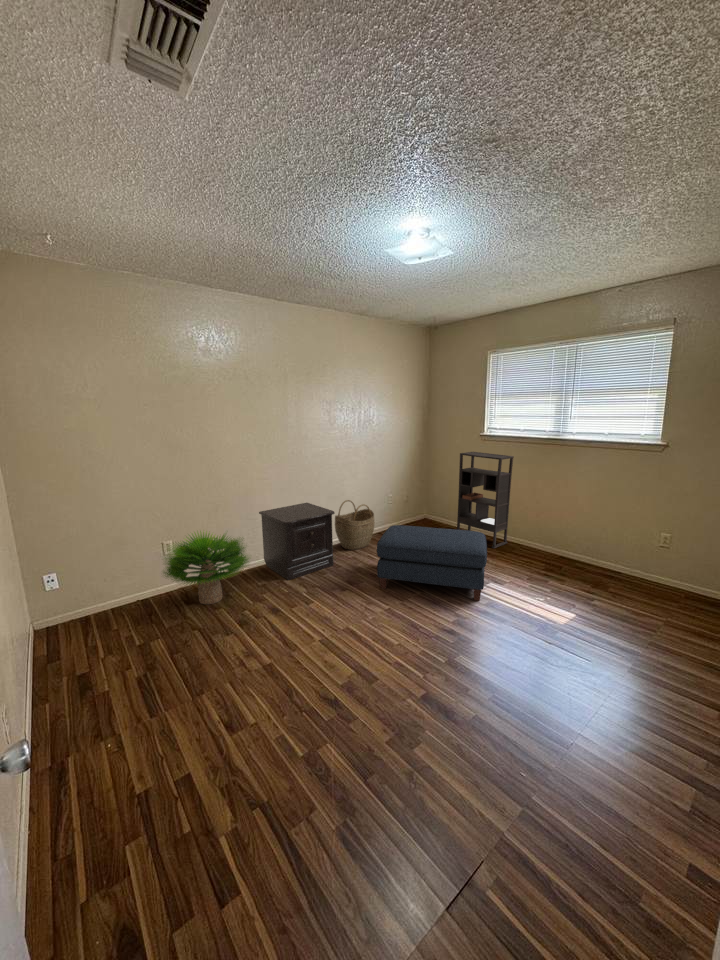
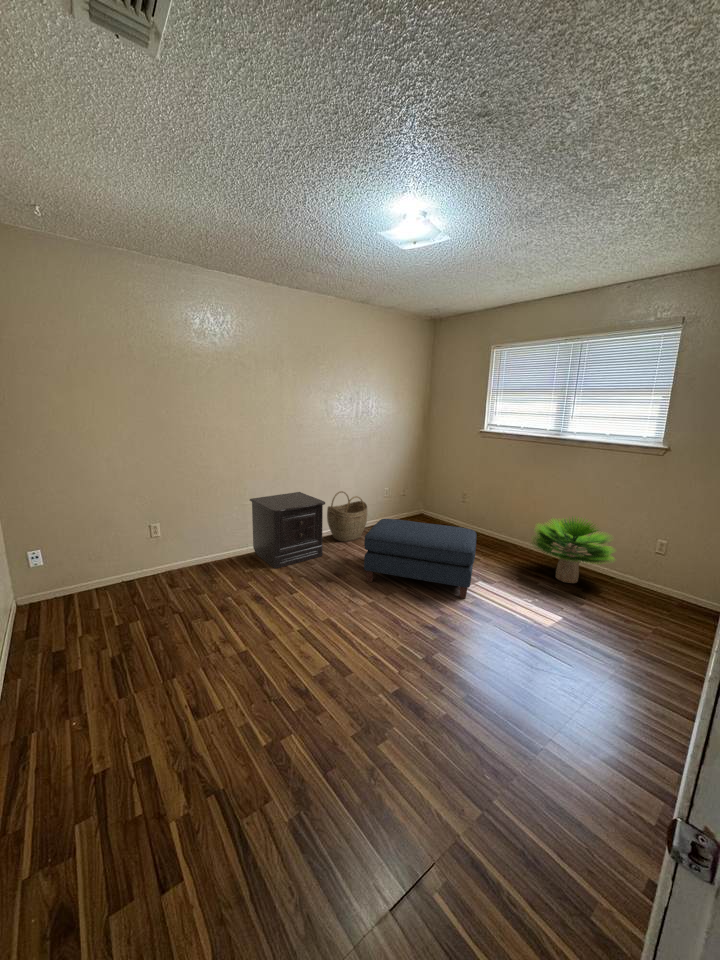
bookshelf: present [457,452,514,548] -> none [449,448,512,547]
potted plant: present [163,531,249,604] -> present [533,517,614,583]

